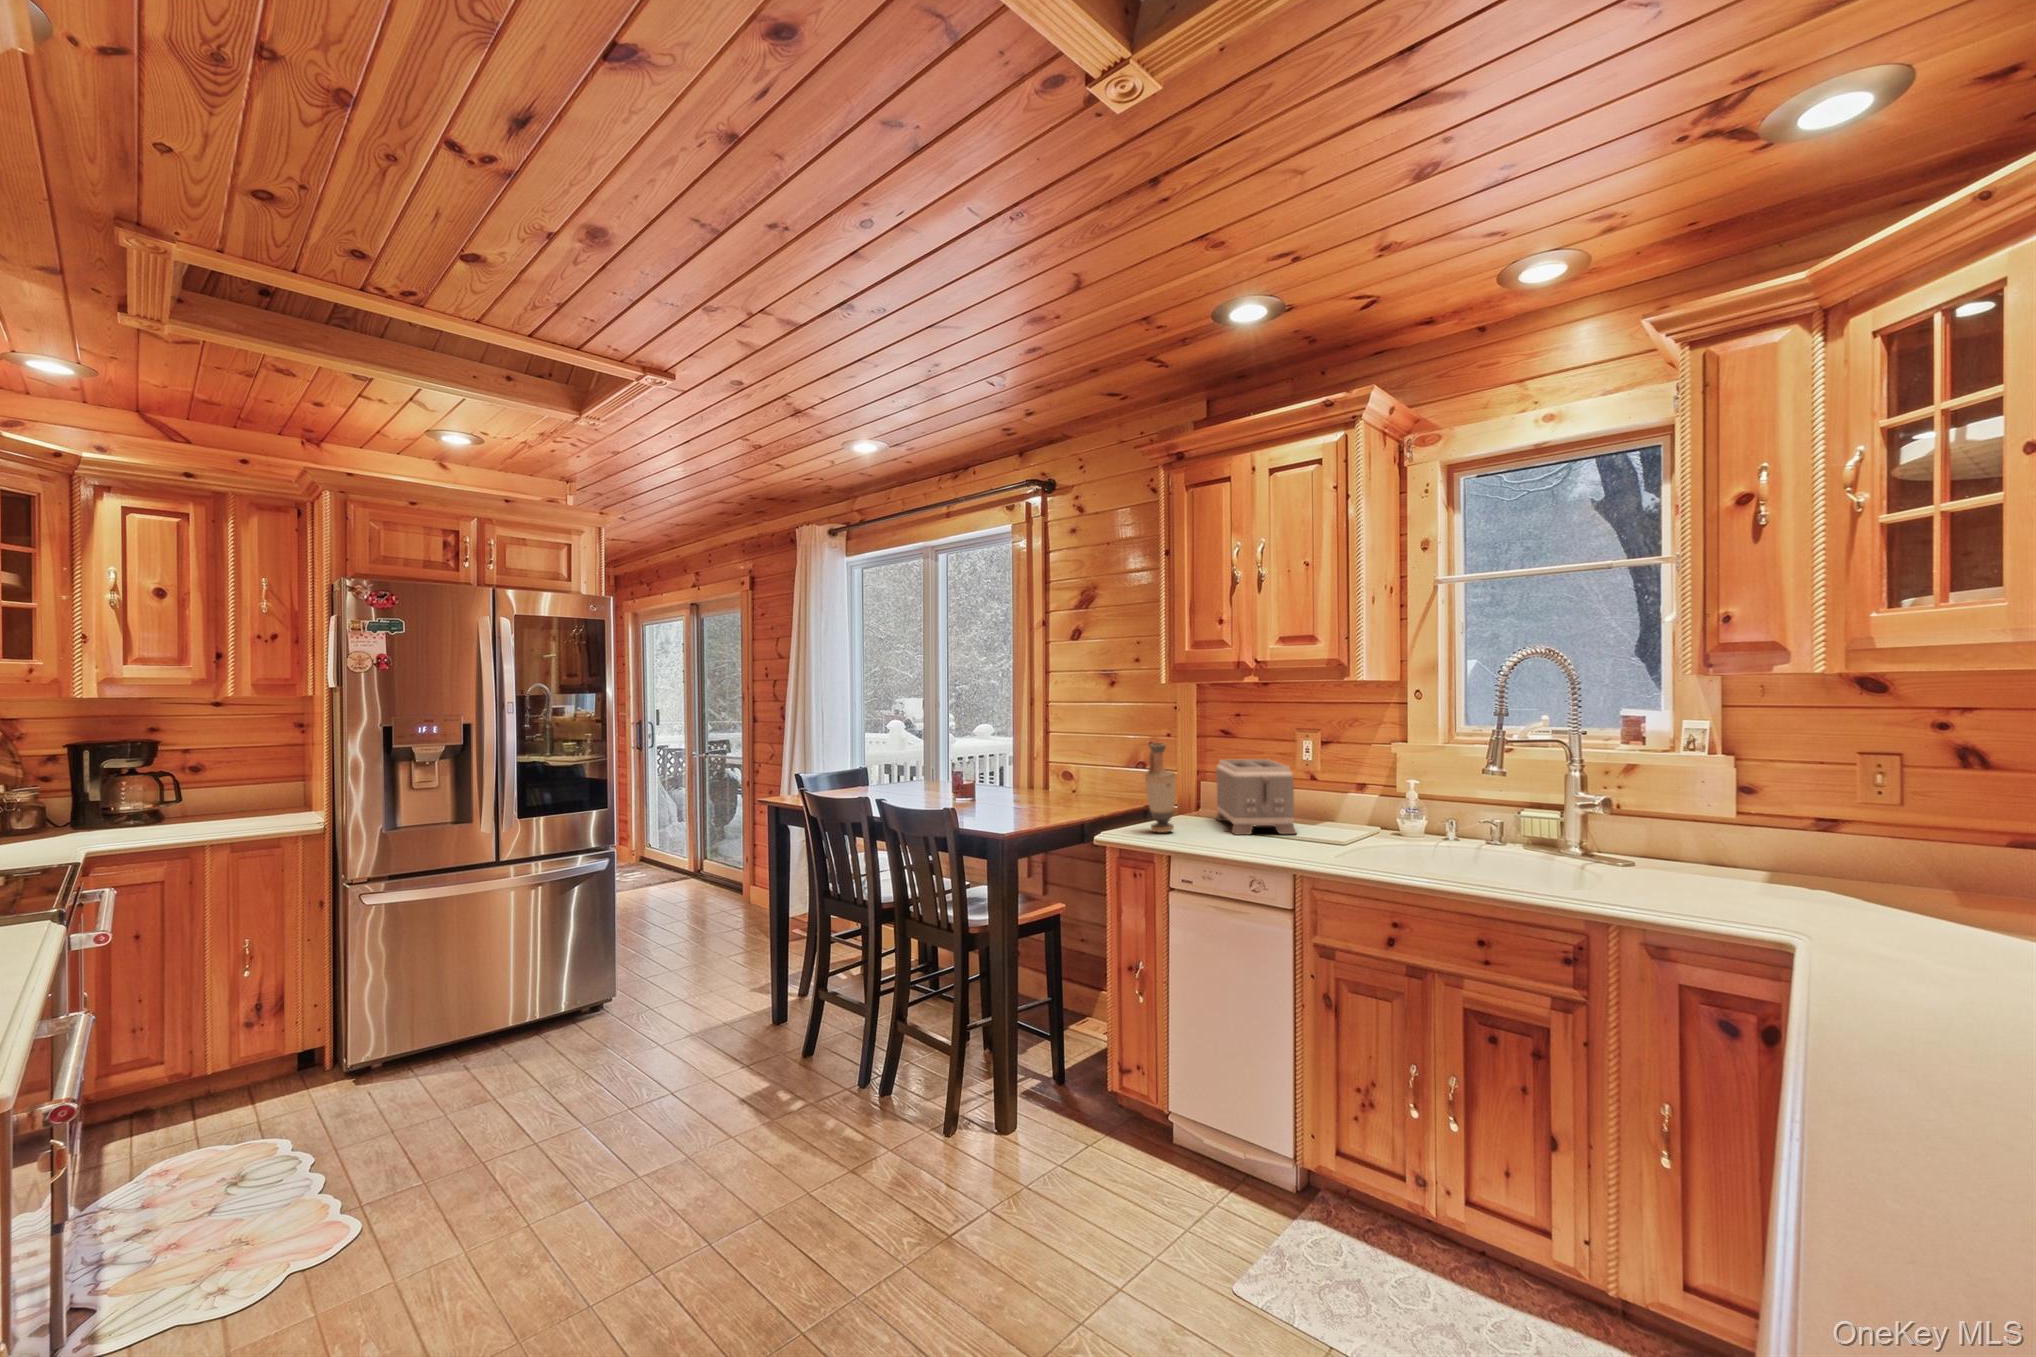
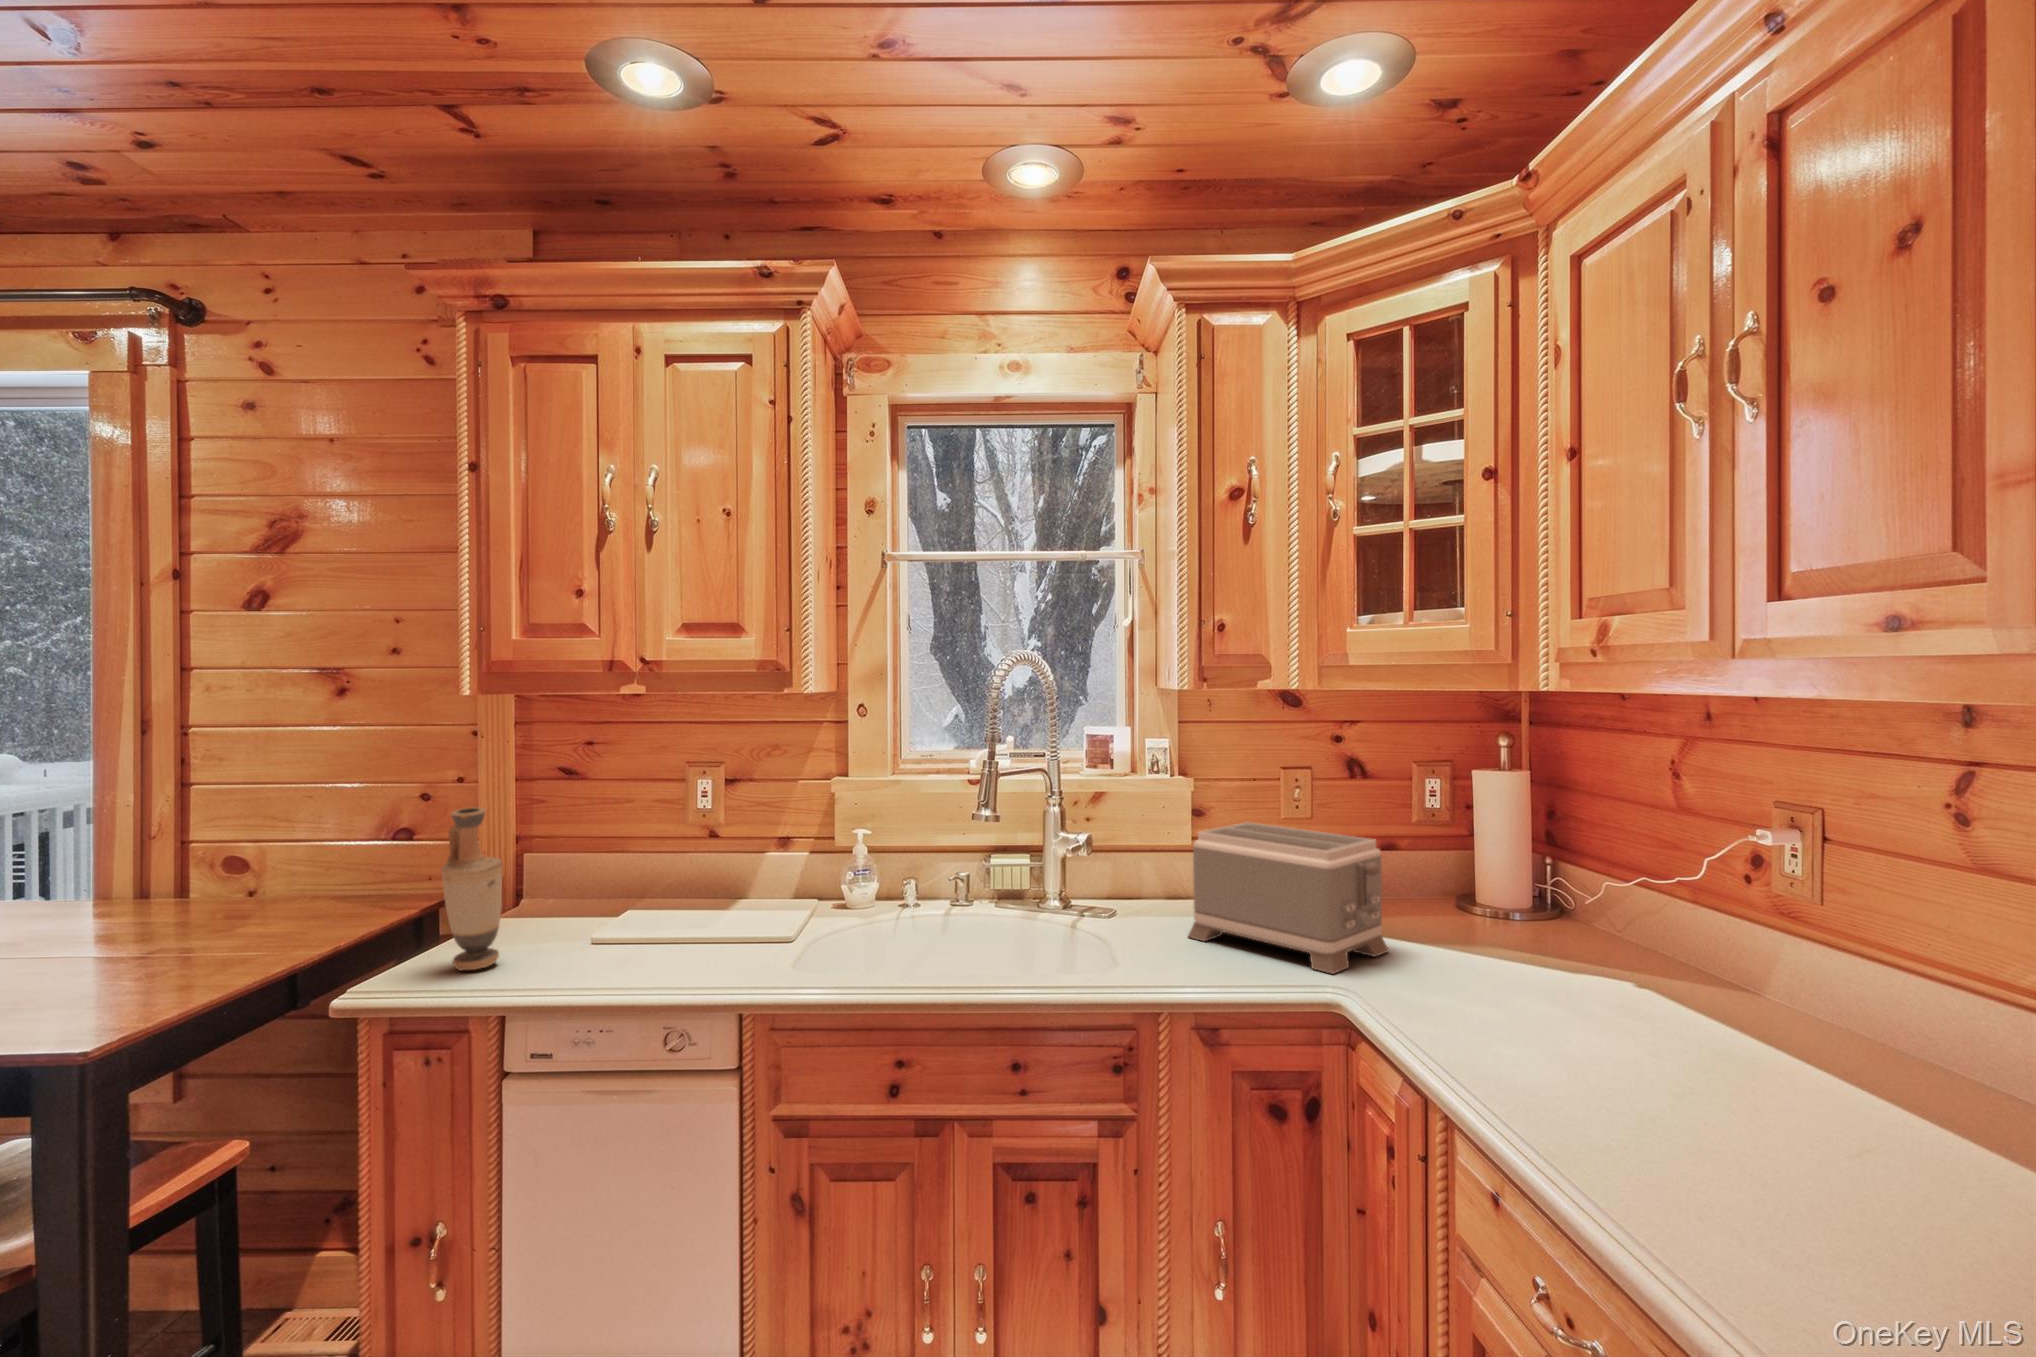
toaster: present [1216,759,1296,835] -> present [1188,822,1389,974]

